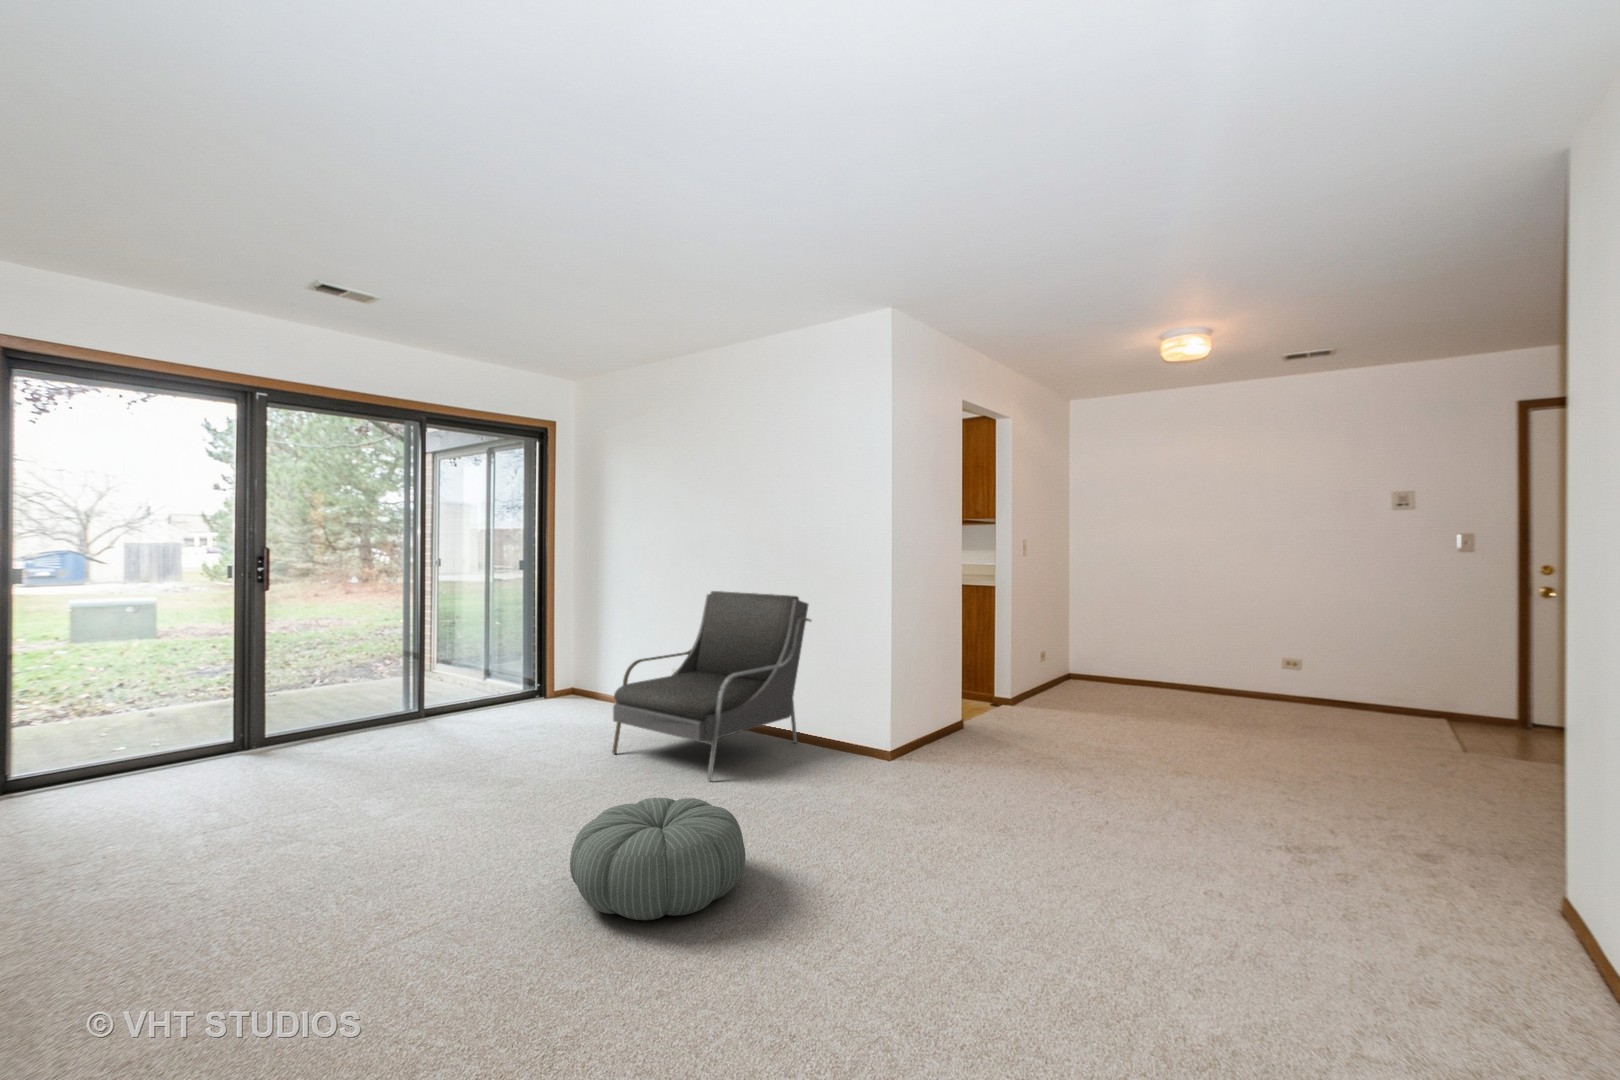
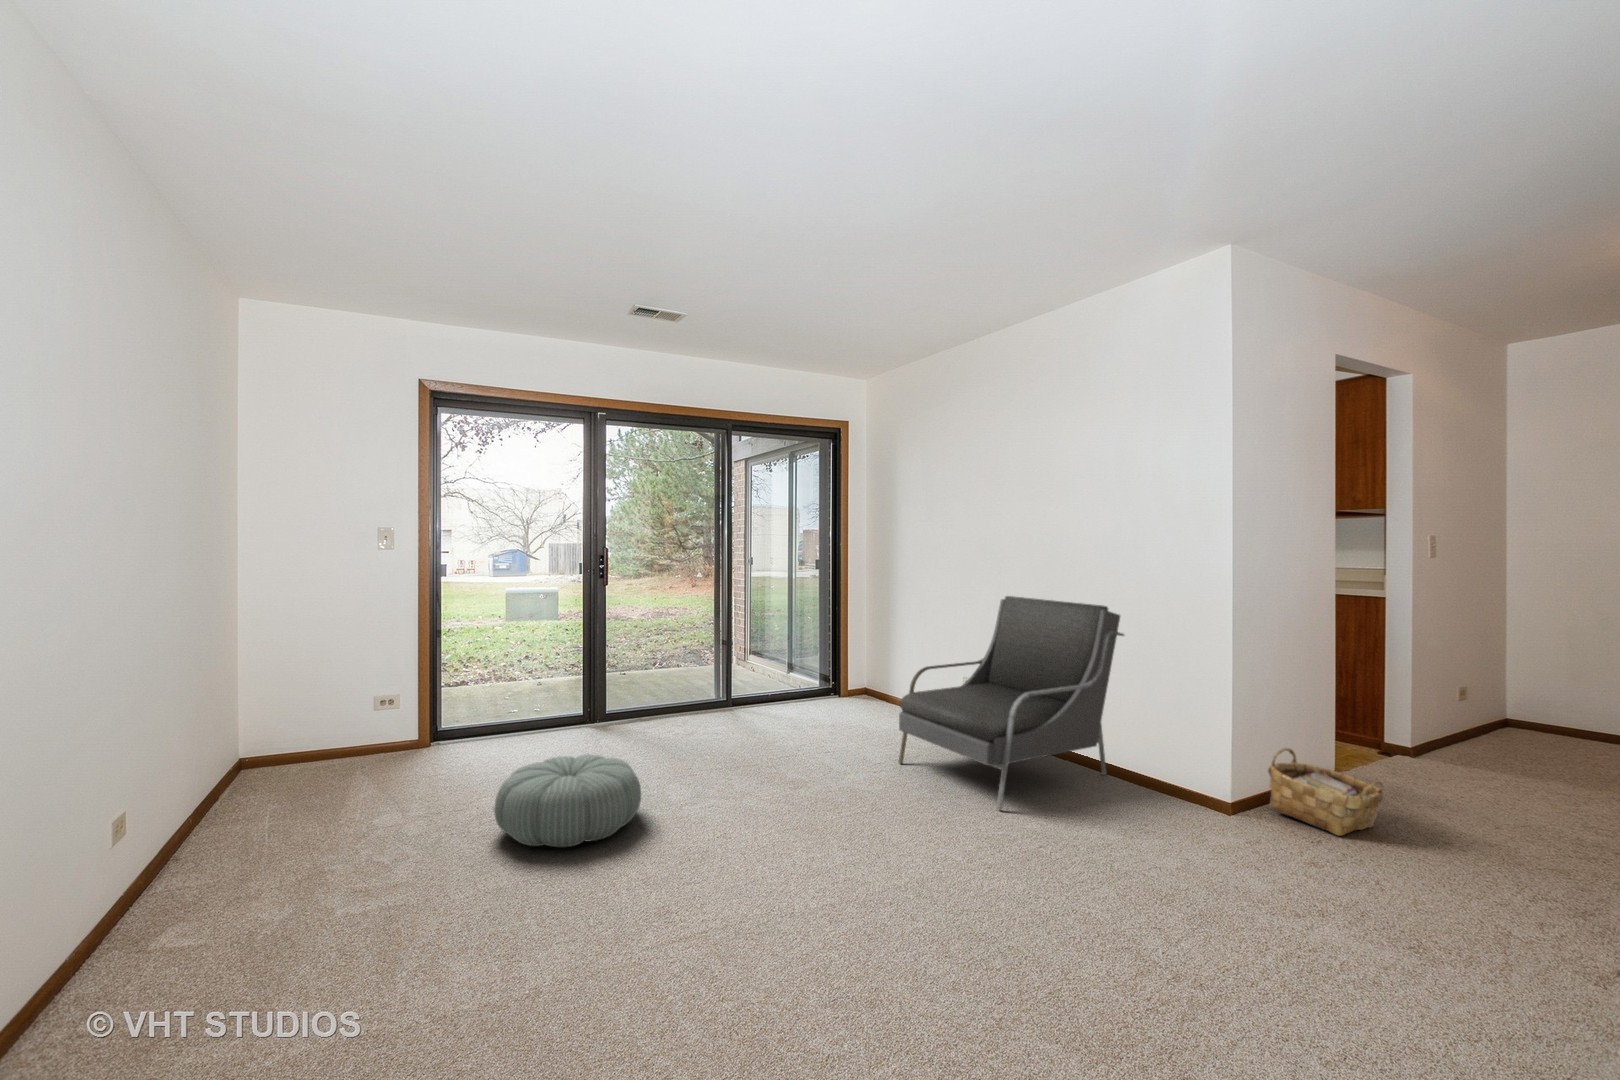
woven basket: none [917,703,991,765] -> present [1268,748,1383,836]
pouf: present [570,798,746,920] -> present [494,754,641,847]

